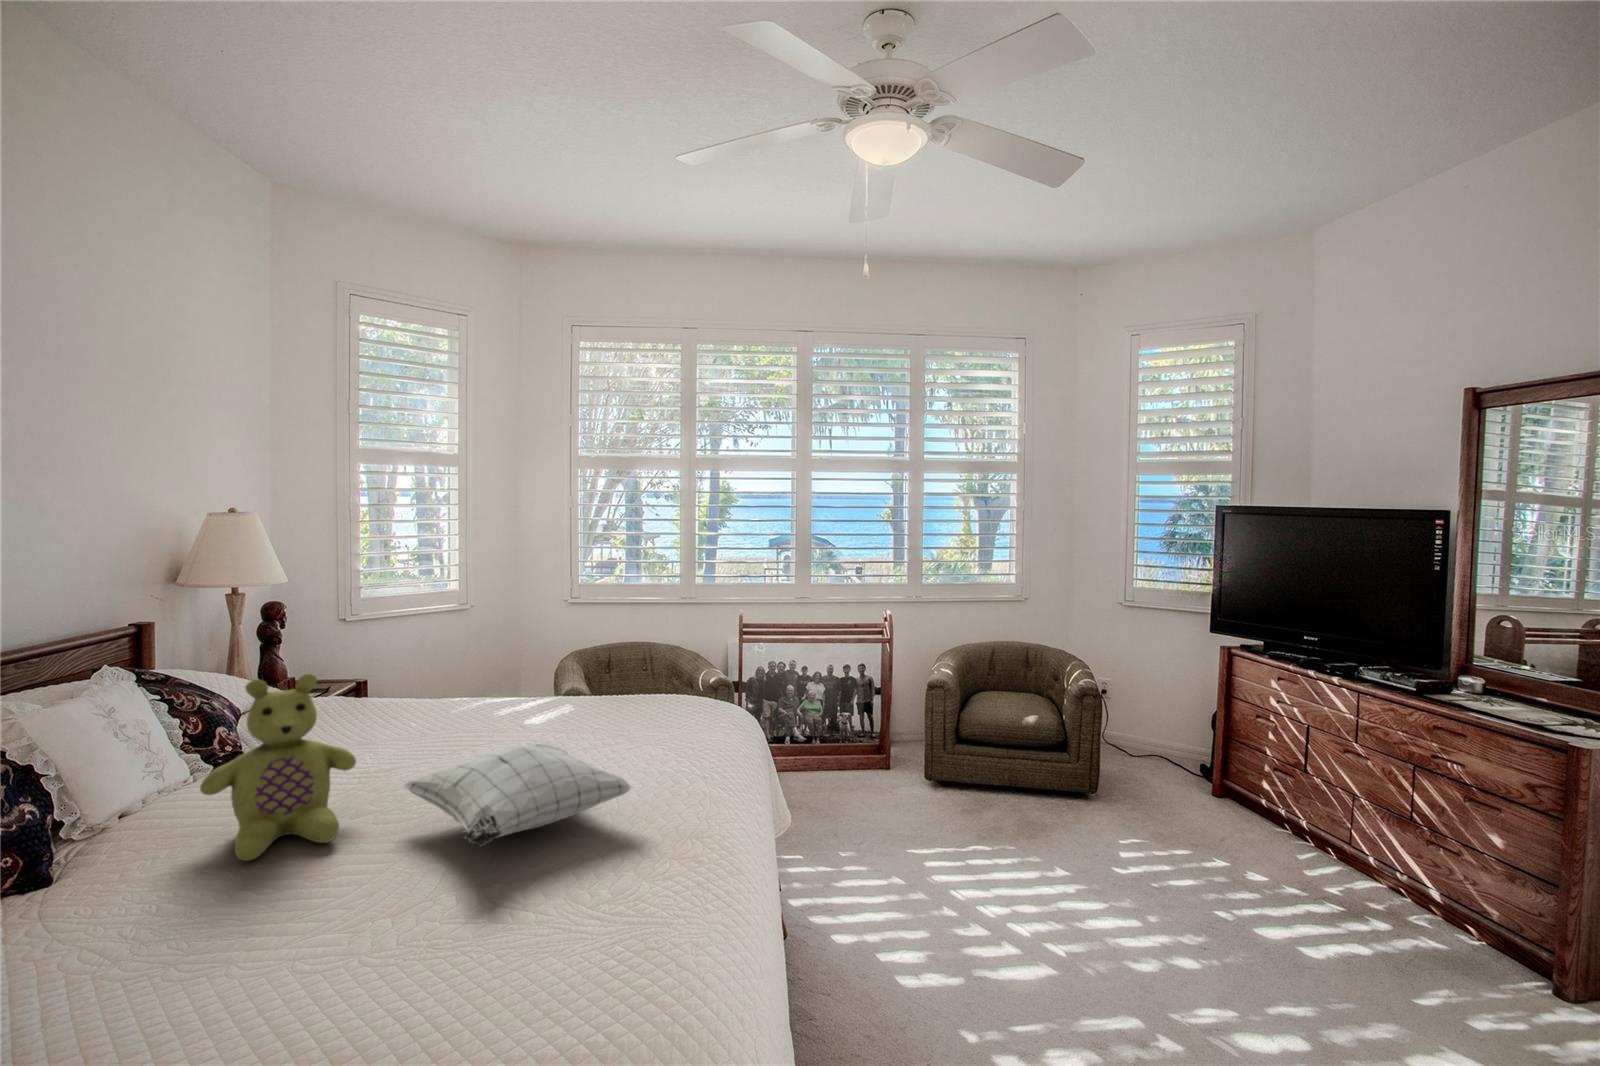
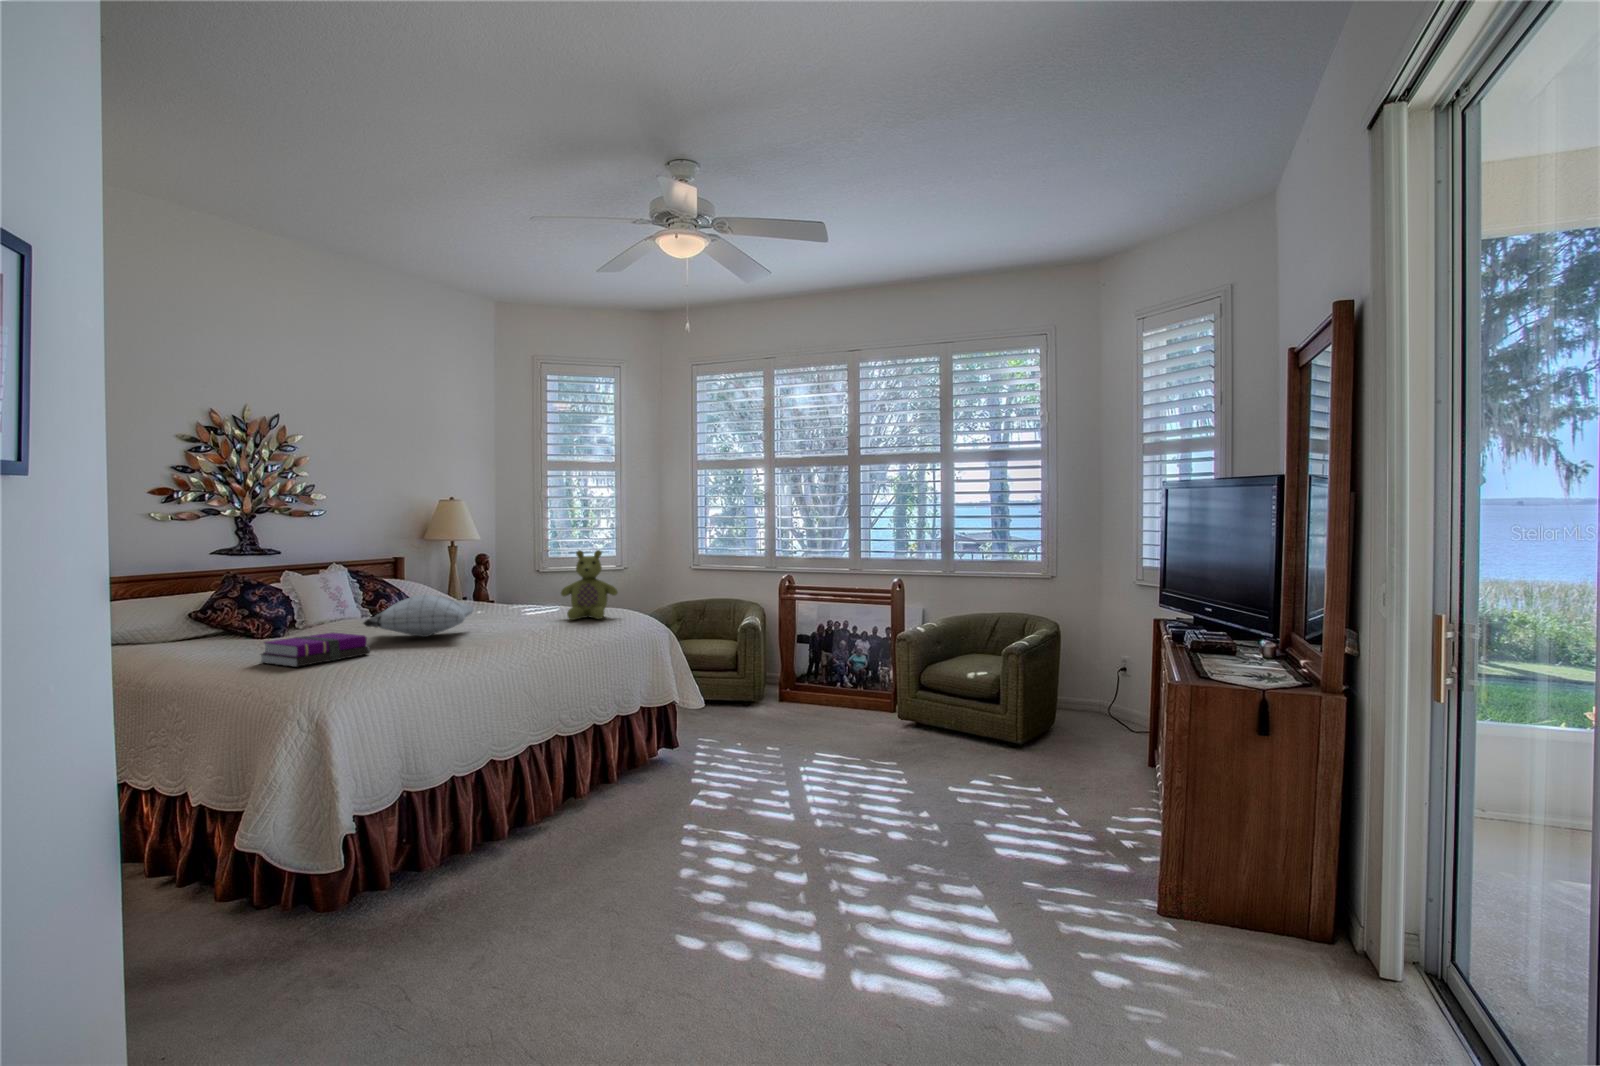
stuffed bear: present [200,674,356,861] -> present [561,550,618,620]
notebook: none [361,881,558,1030] -> present [261,632,370,667]

